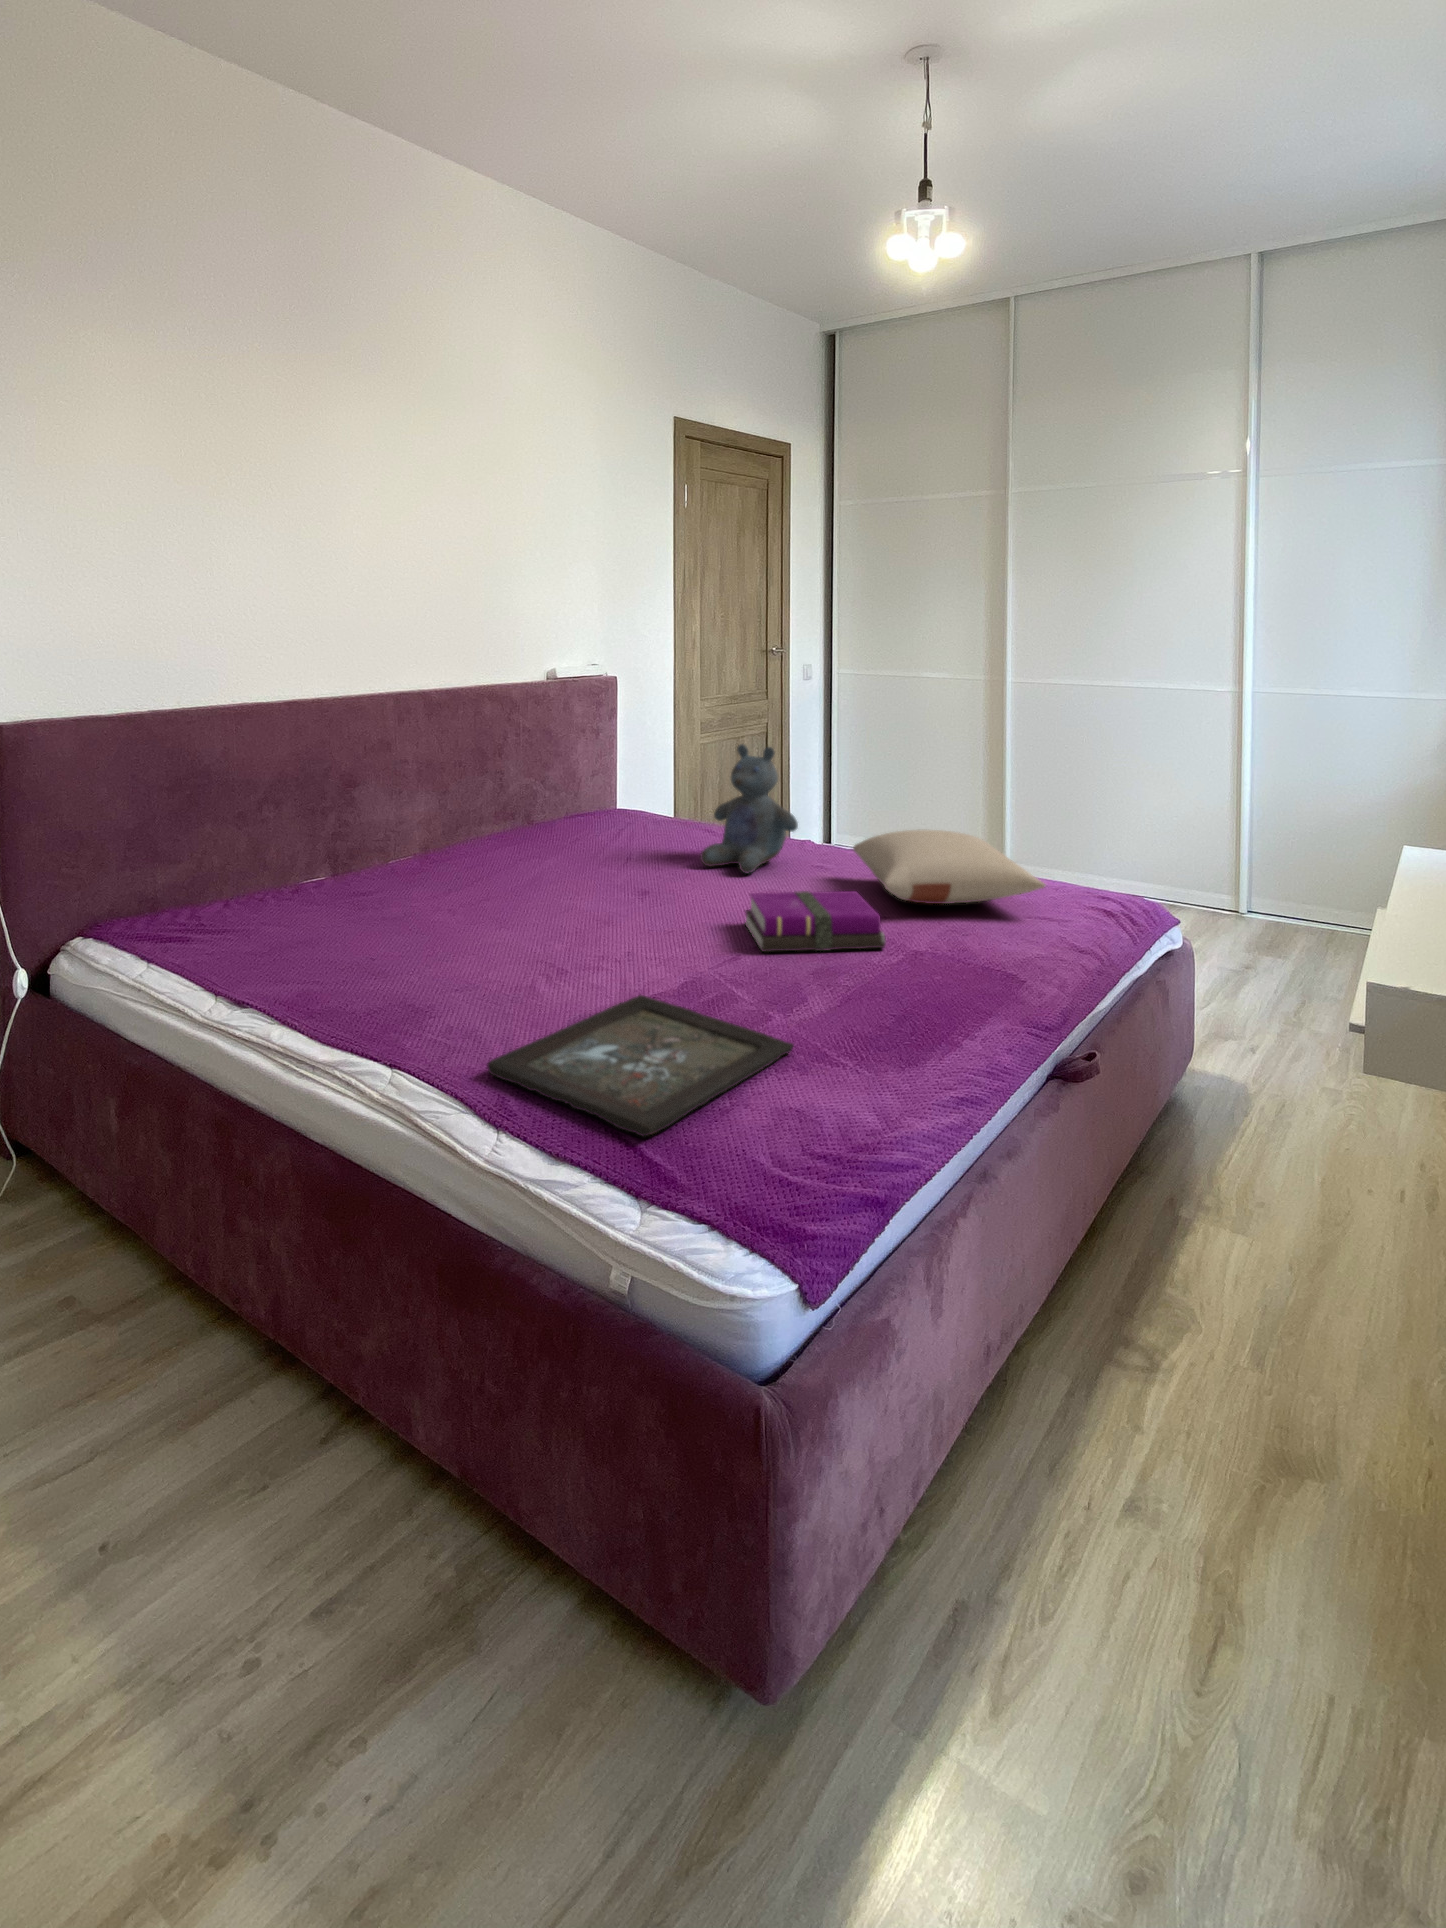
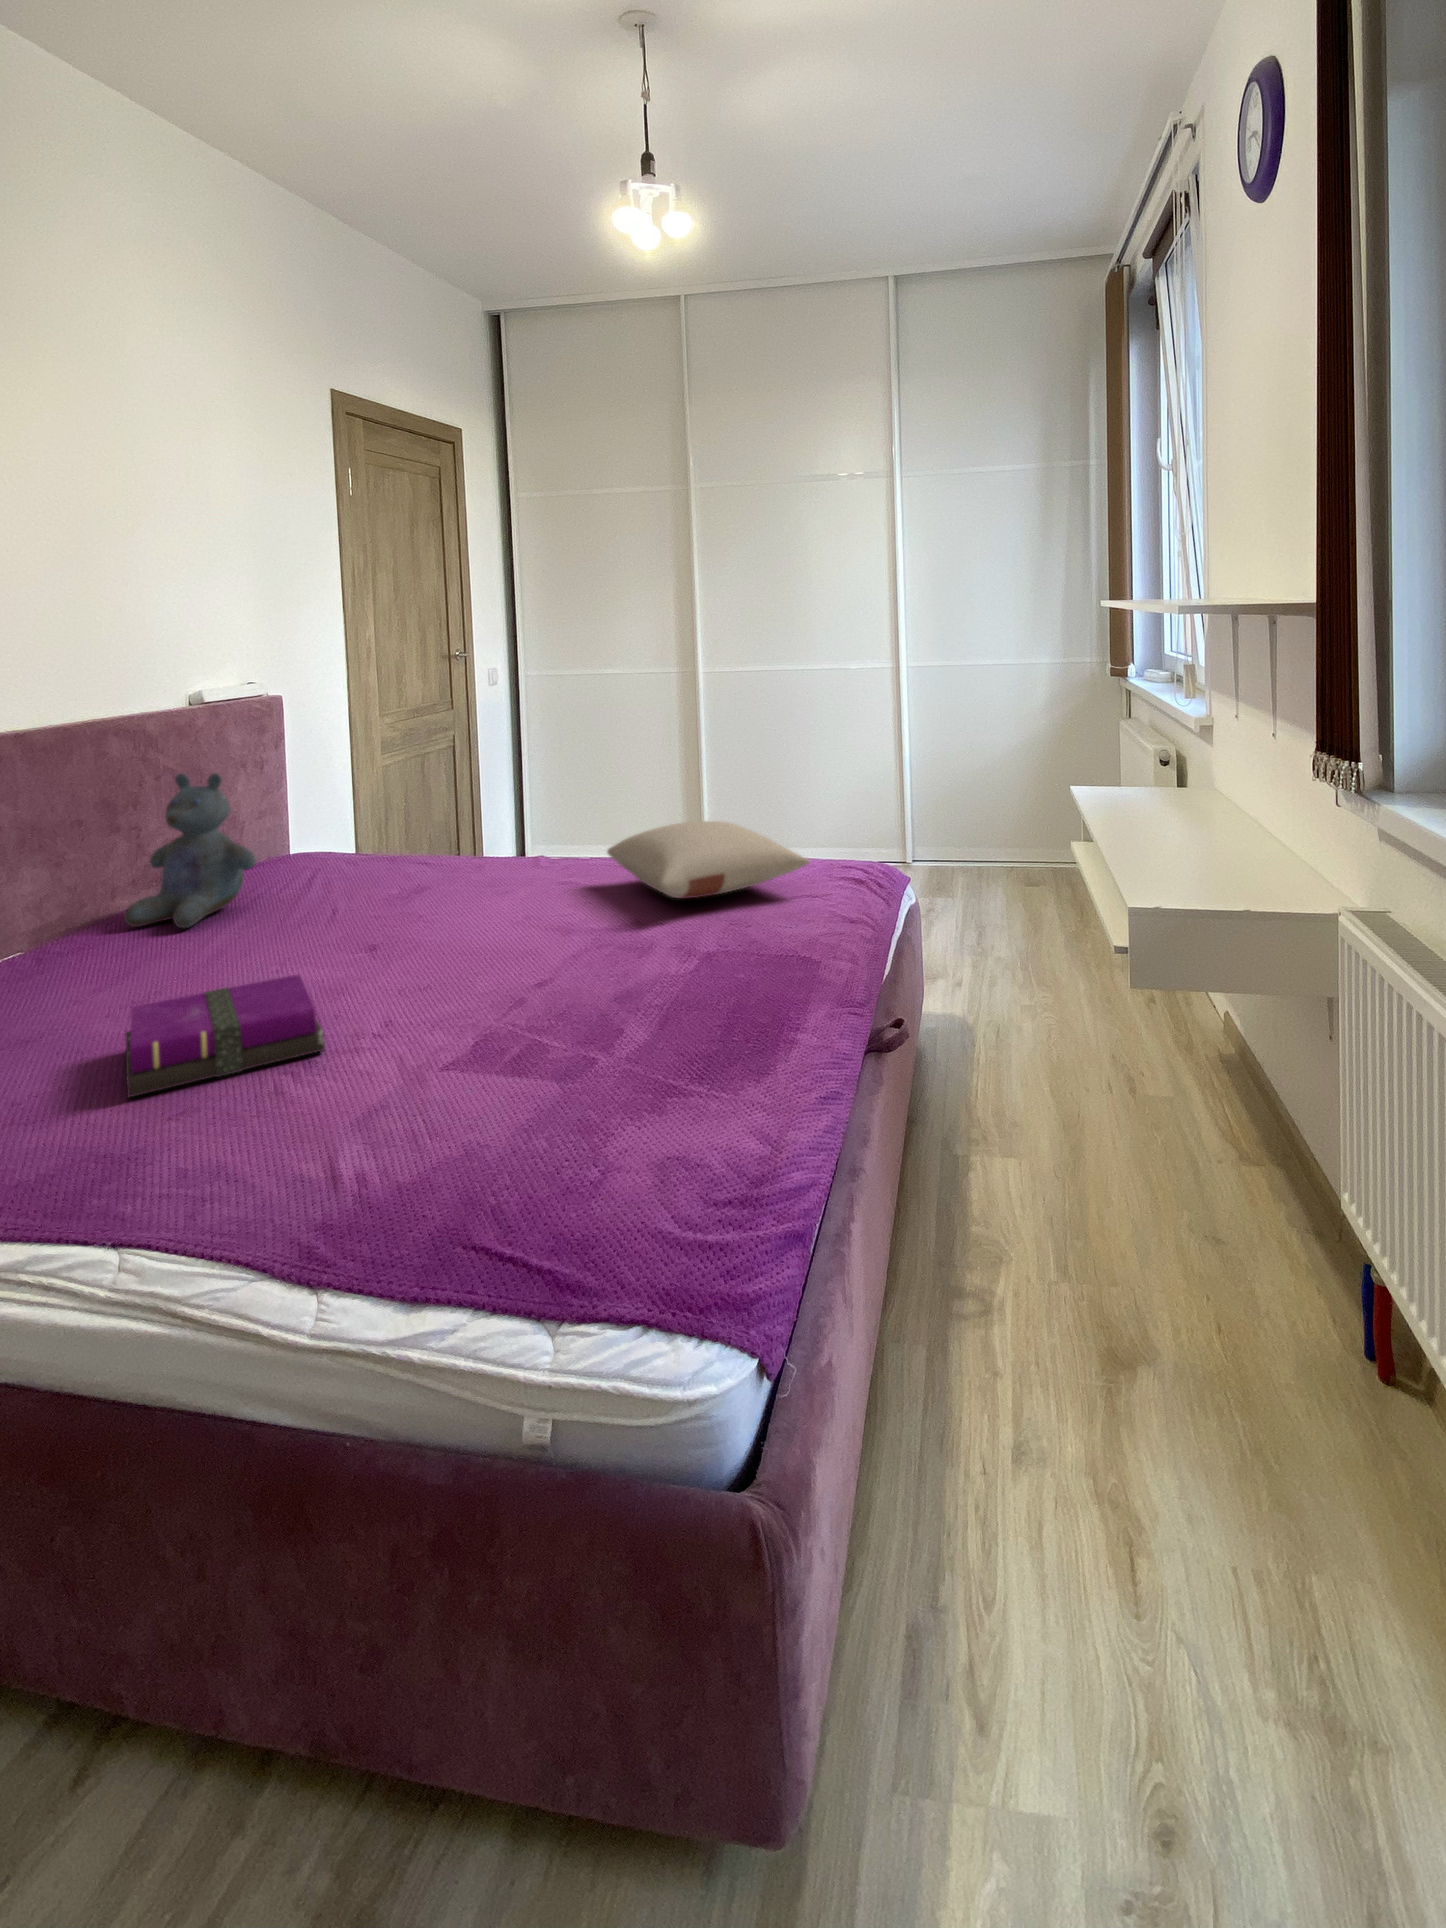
stuffed bear: present [700,744,798,873] -> present [124,773,256,928]
notebook: present [745,891,886,952] -> present [125,975,325,1097]
tray: present [487,995,793,1136] -> none [271,1061,643,1239]

